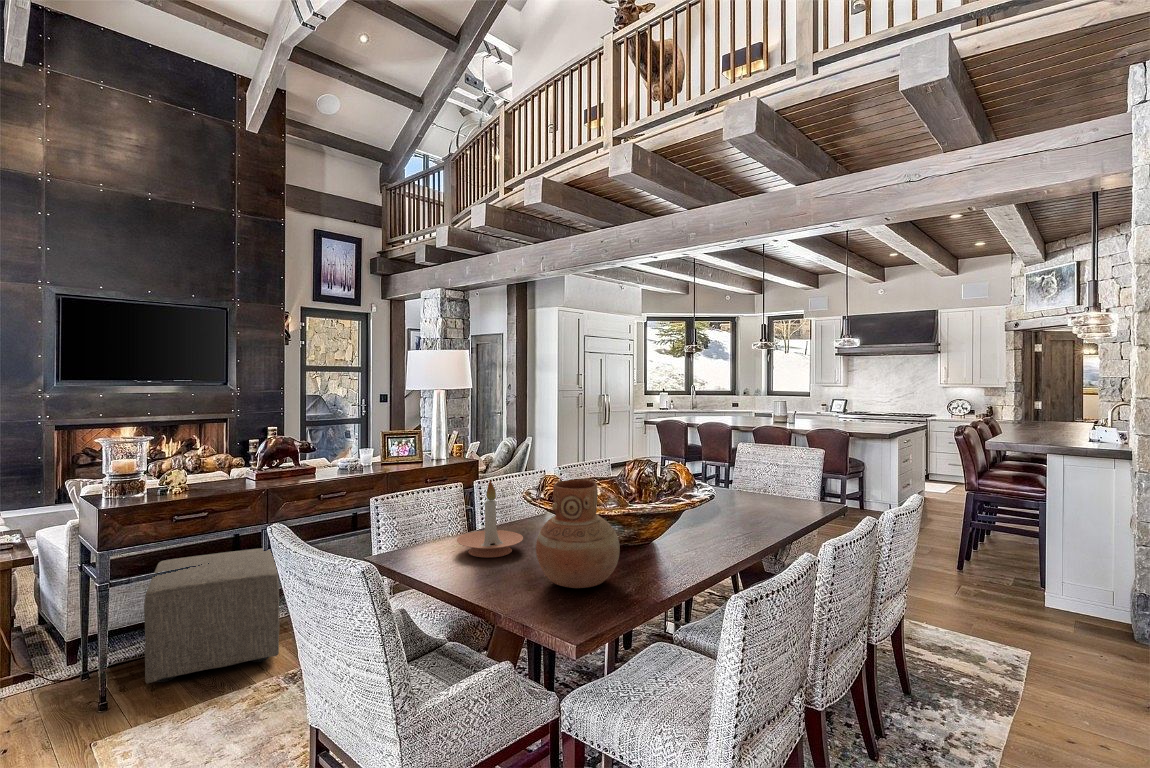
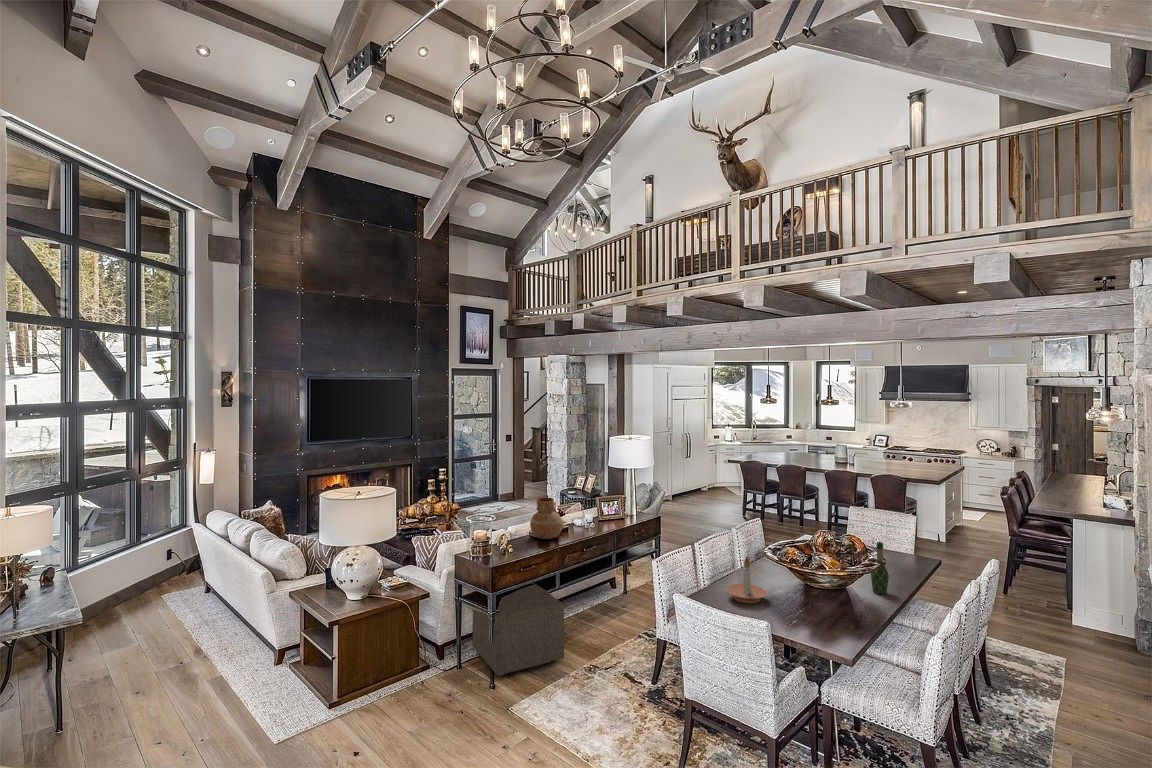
wine bottle: none [704,460,731,545] -> present [871,542,889,594]
vase: present [536,479,620,588] -> present [530,497,563,539]

